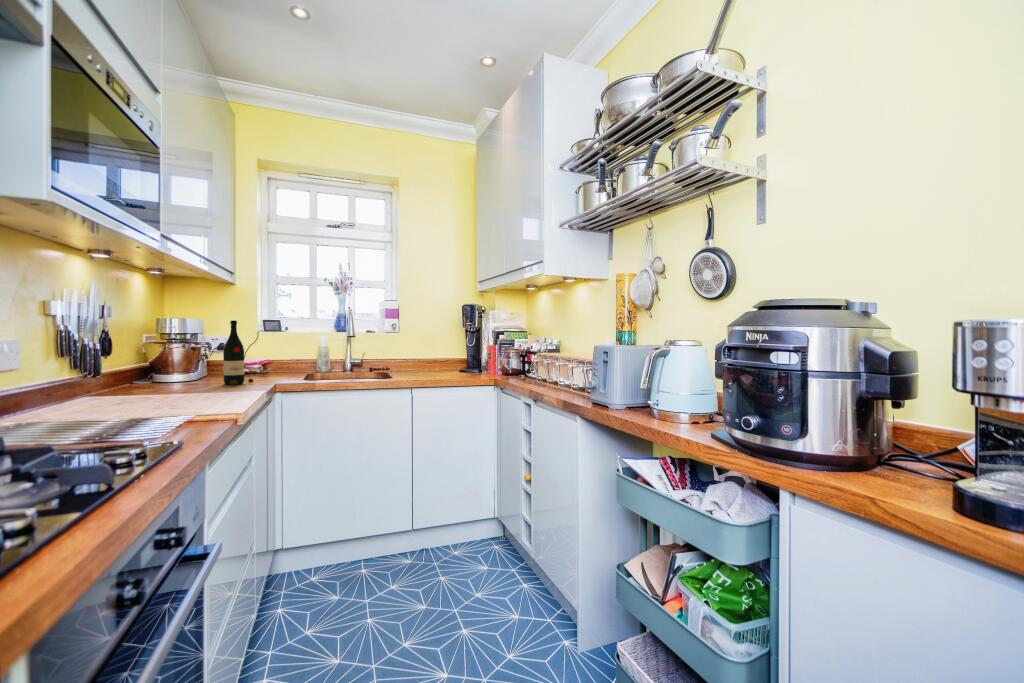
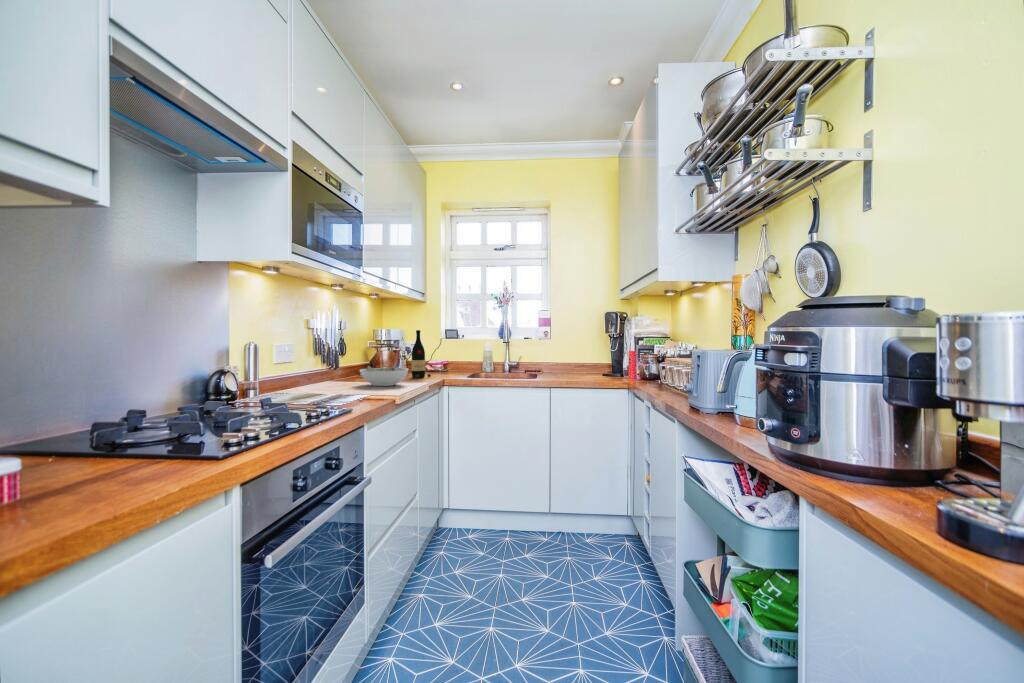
bowl: none [149,371,233,400] -> present [359,366,409,386]

